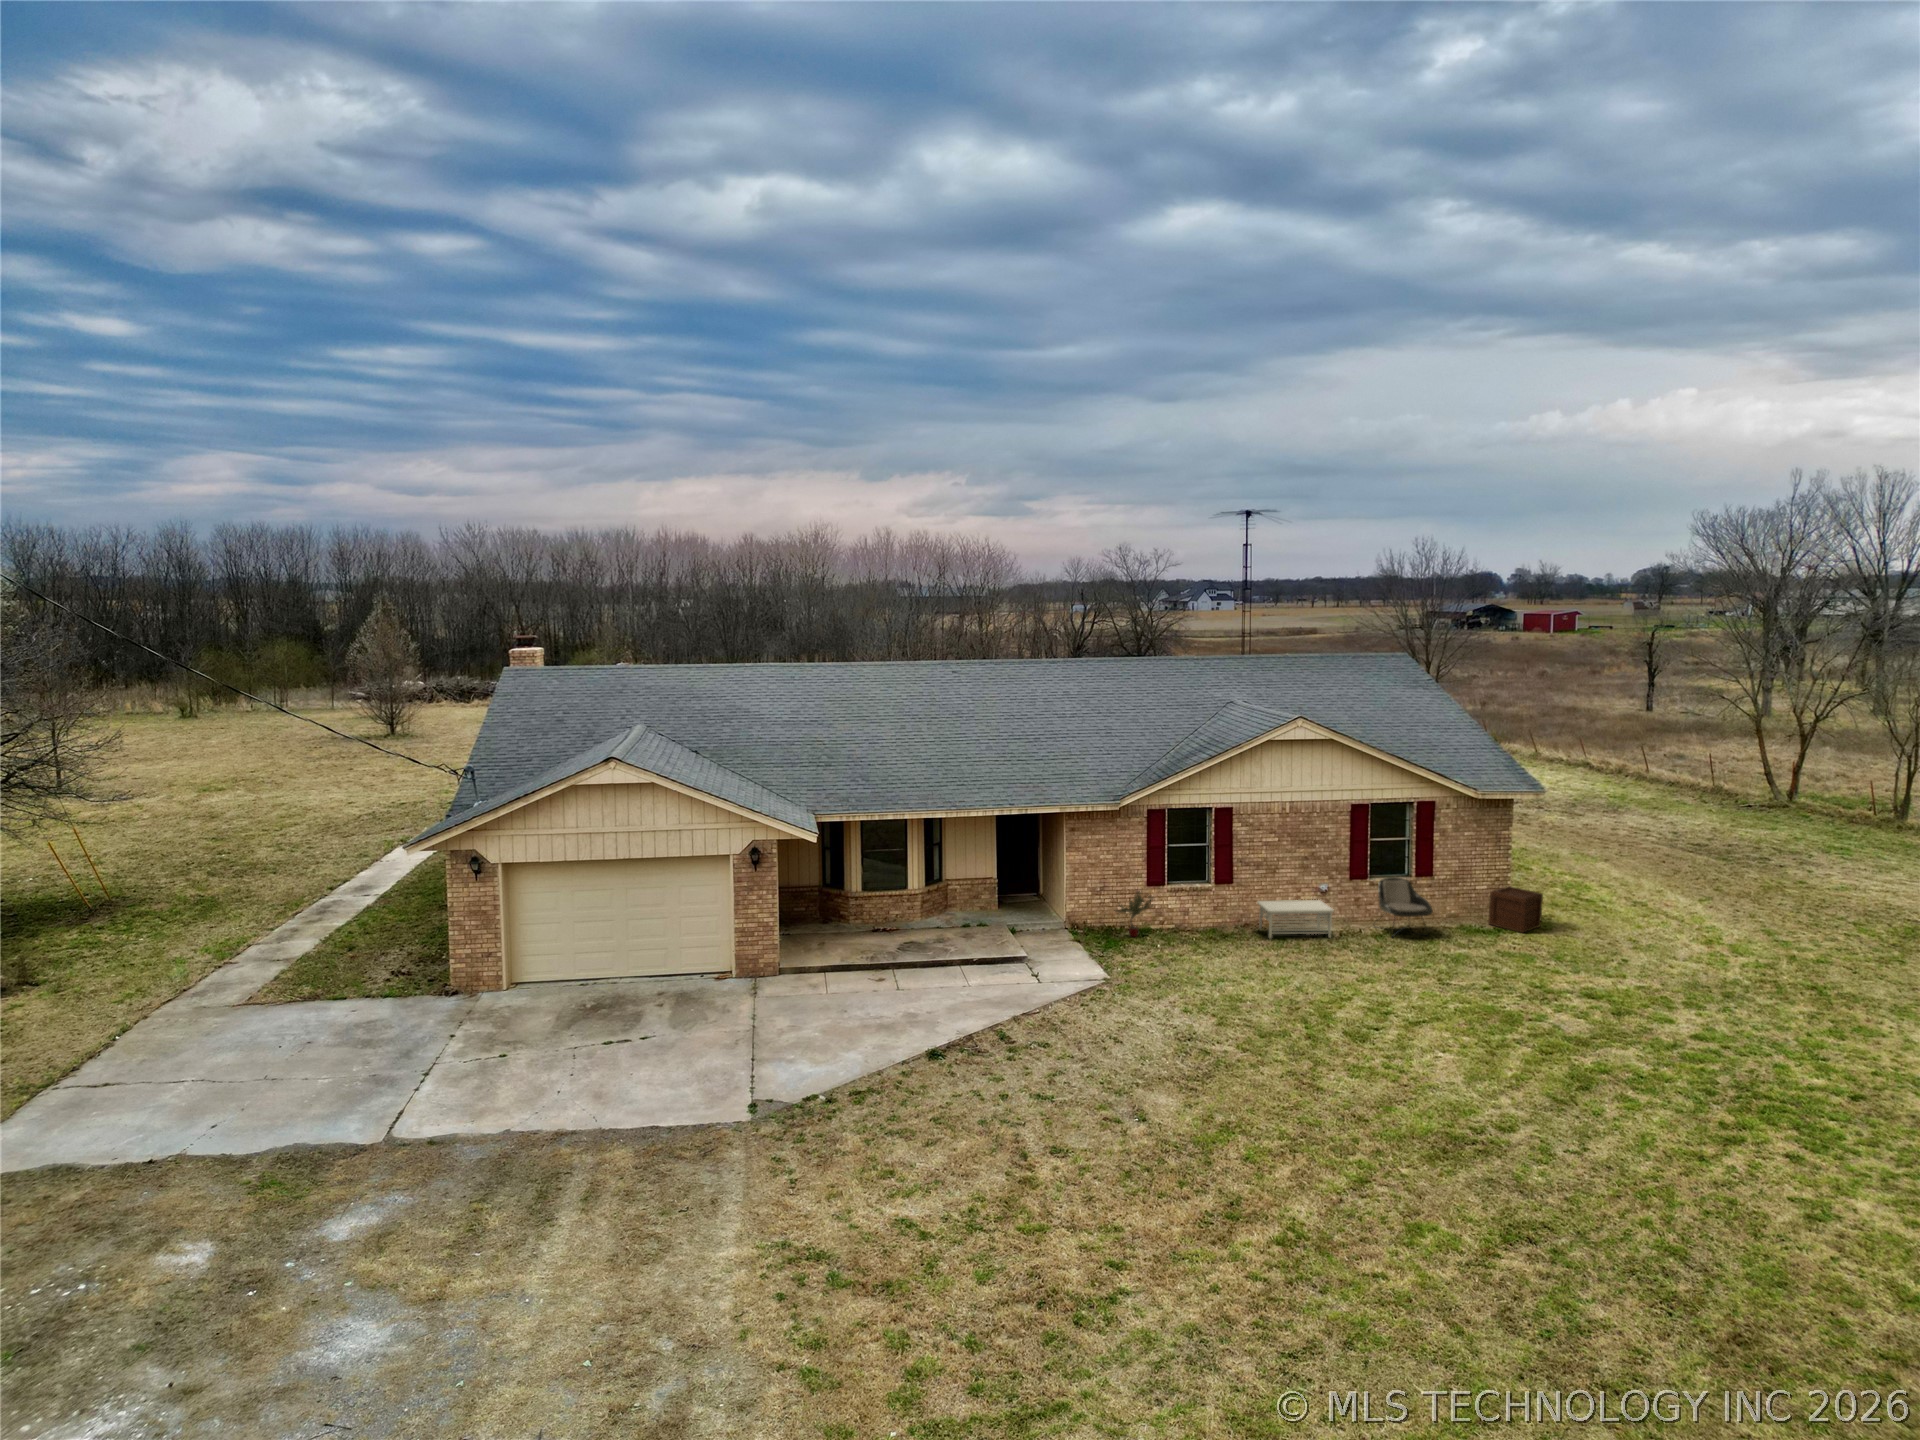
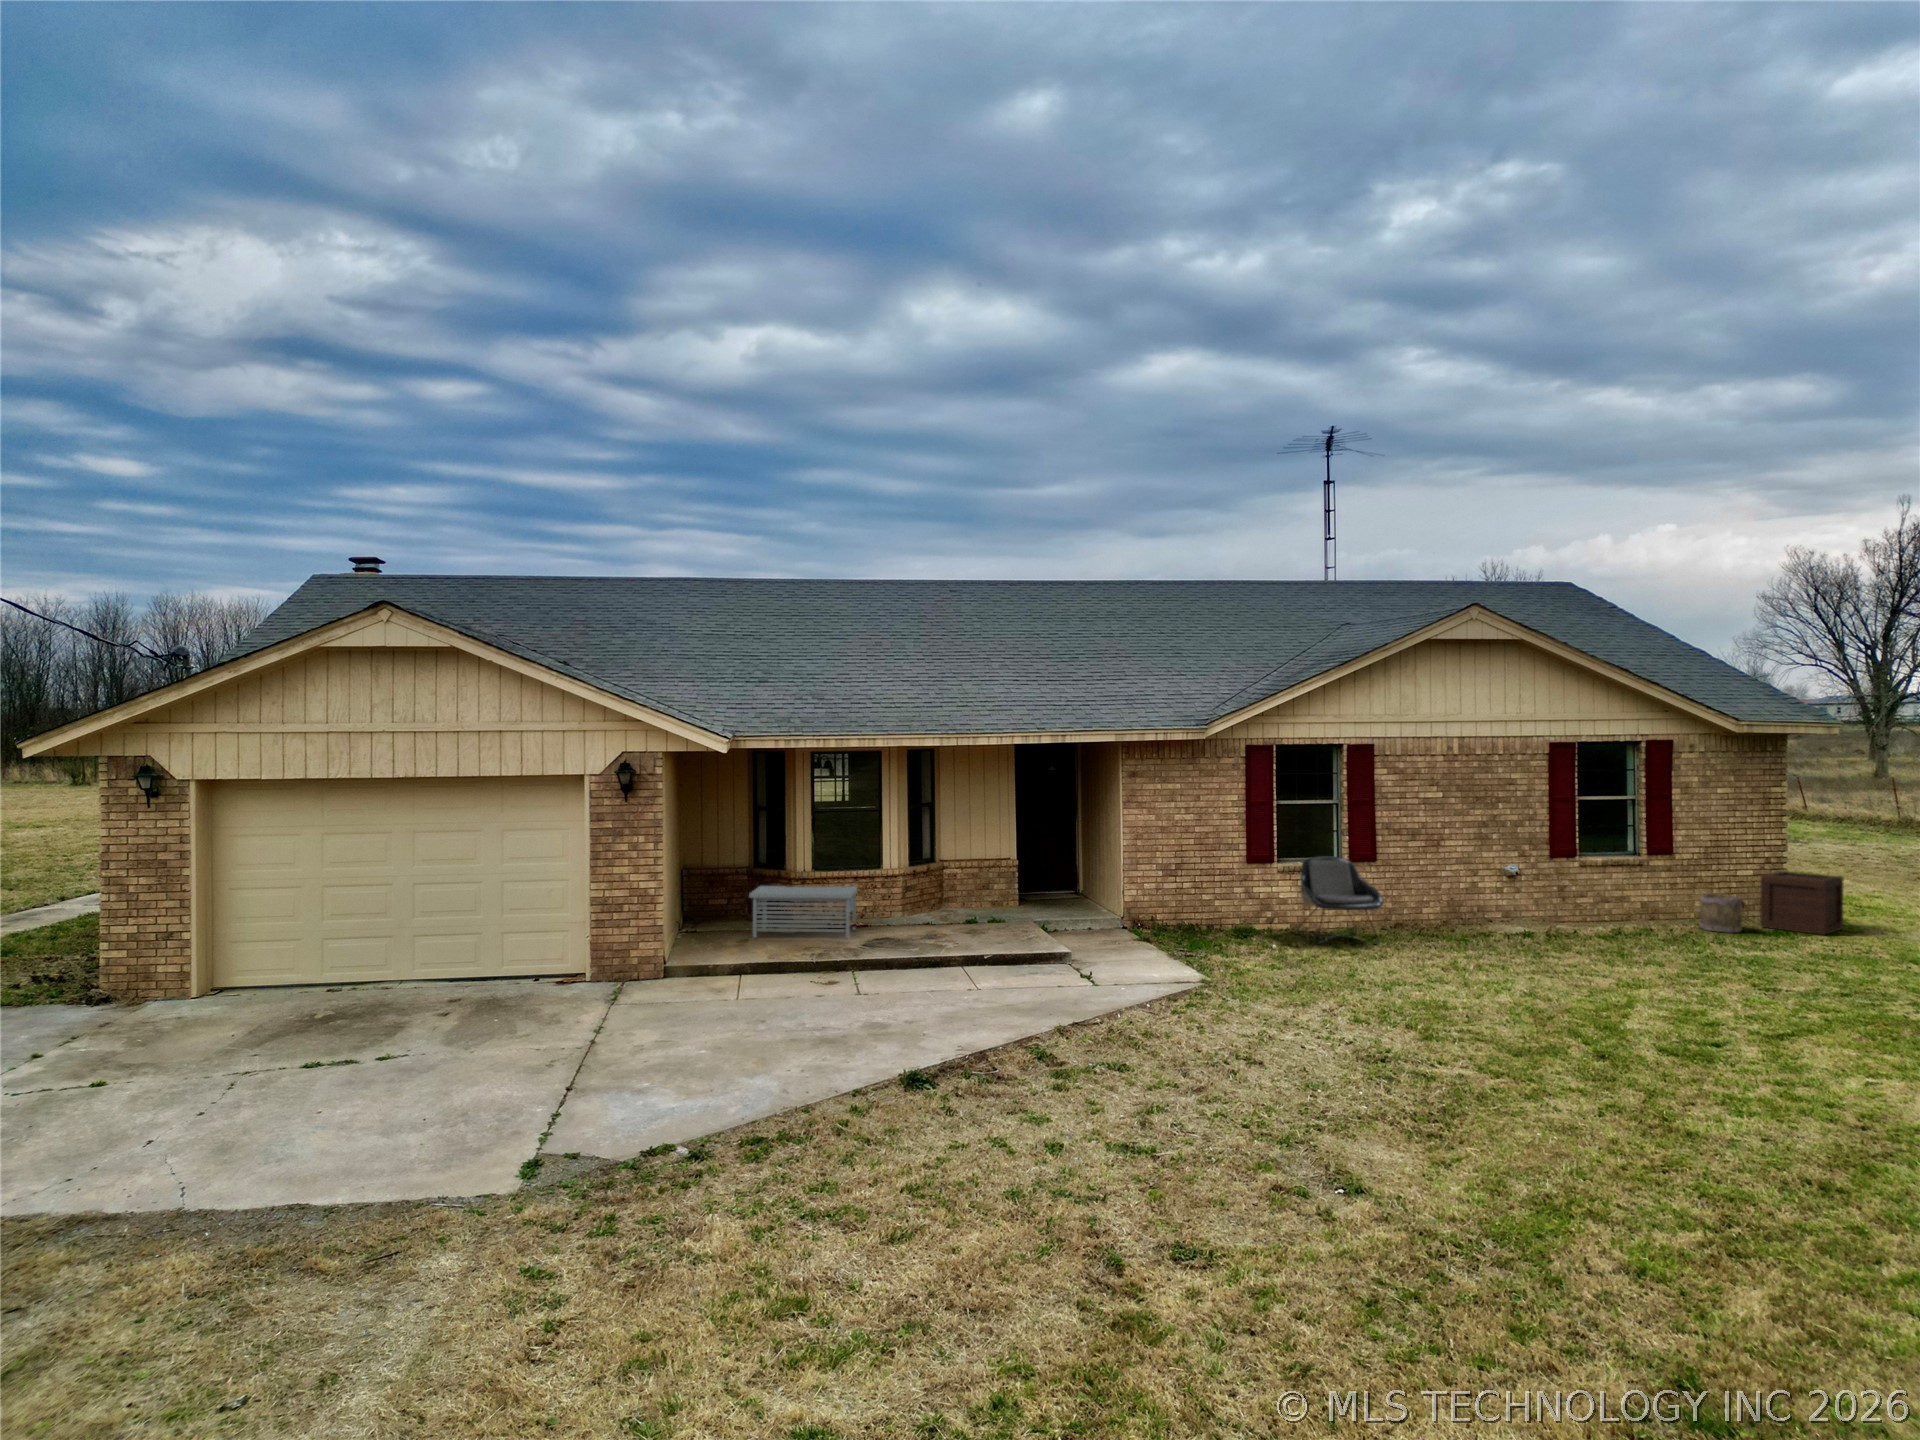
lounge chair: present [1378,877,1433,936] -> present [1298,856,1383,945]
potted tree: present [1116,891,1153,937] -> none [1198,864,1260,939]
storage bench: present [1257,900,1333,938] -> present [749,886,857,939]
bucket: none [1448,902,1476,931] -> present [1700,893,1745,933]

